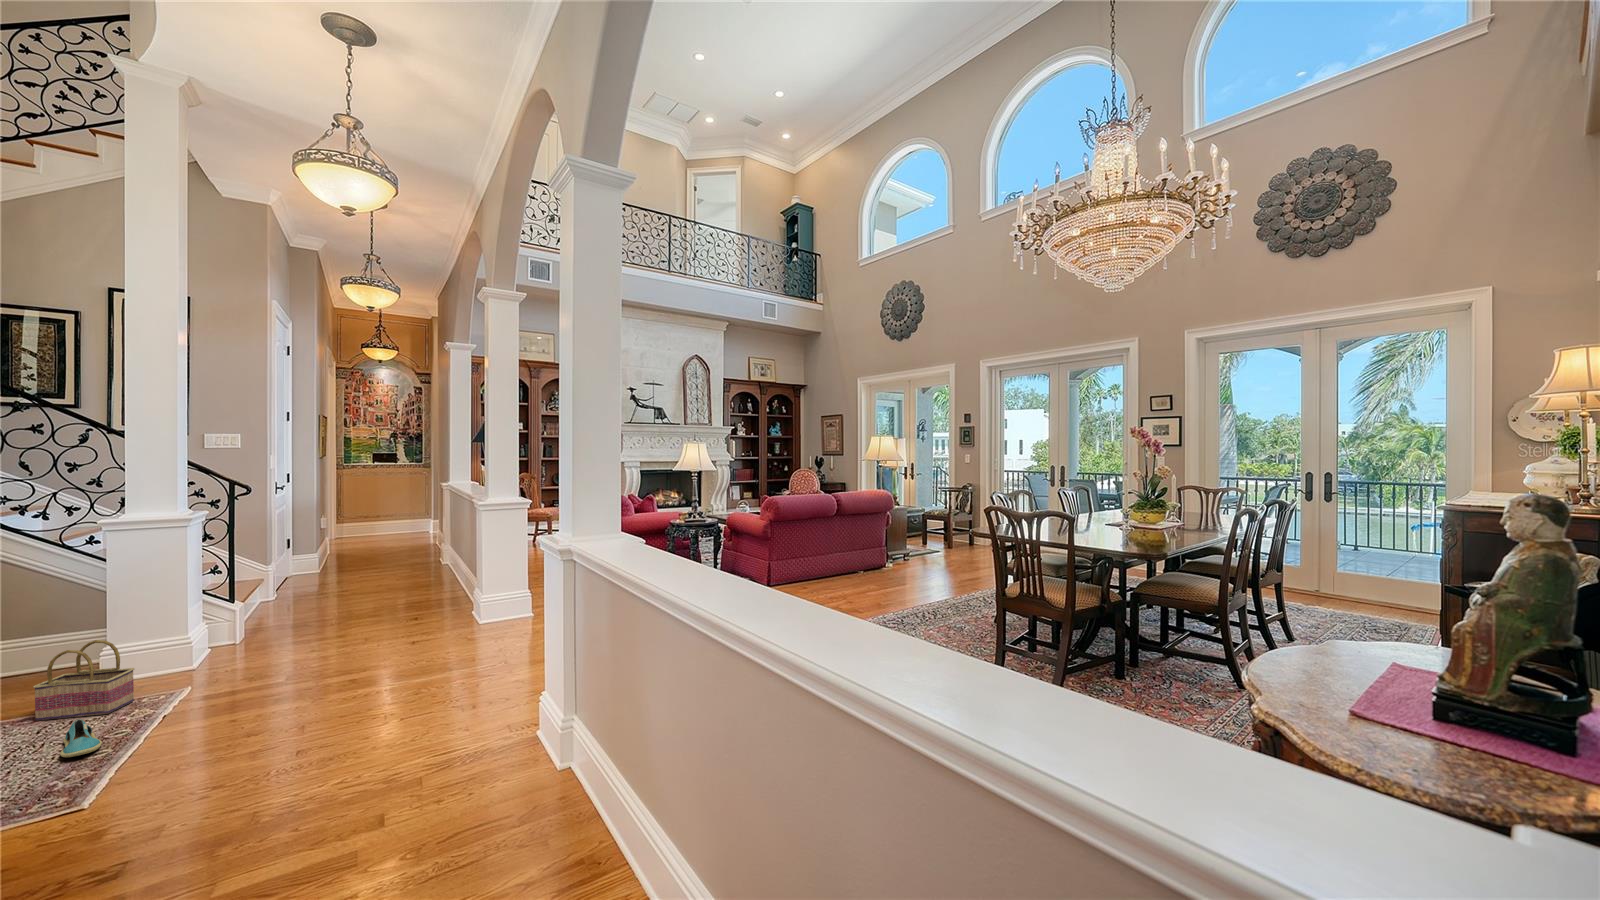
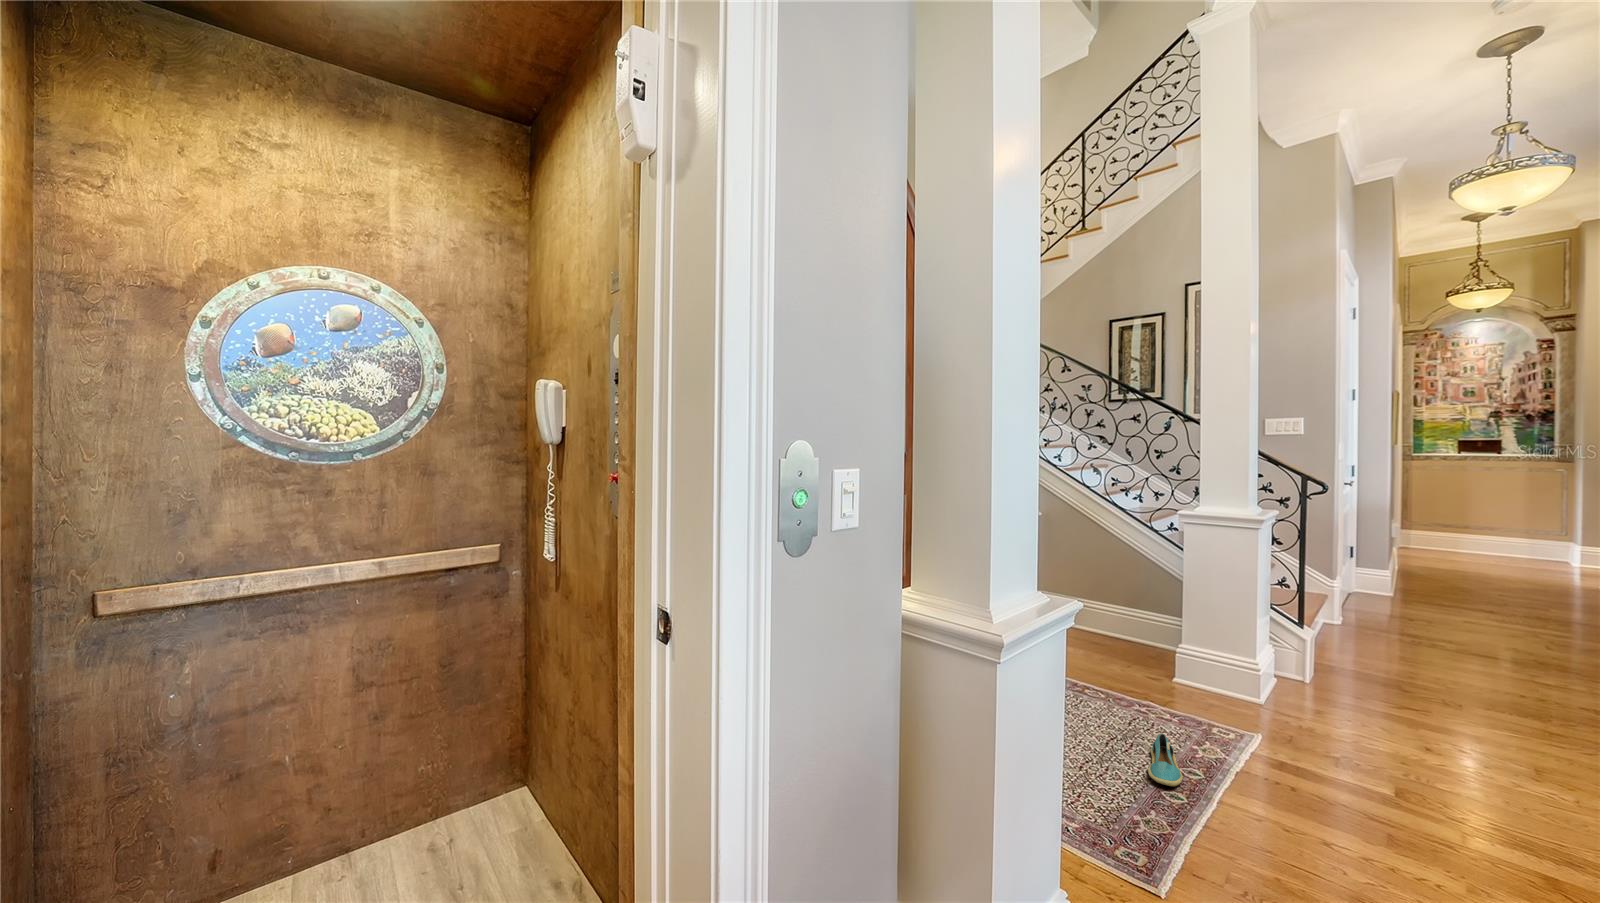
basket: present [33,640,134,721] -> none [1129,643,1209,731]

